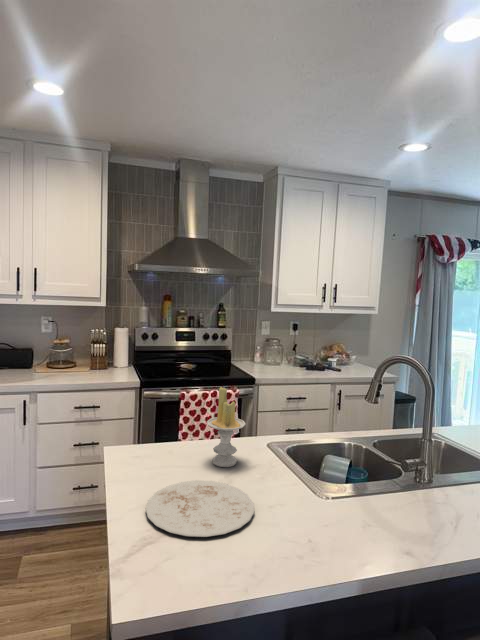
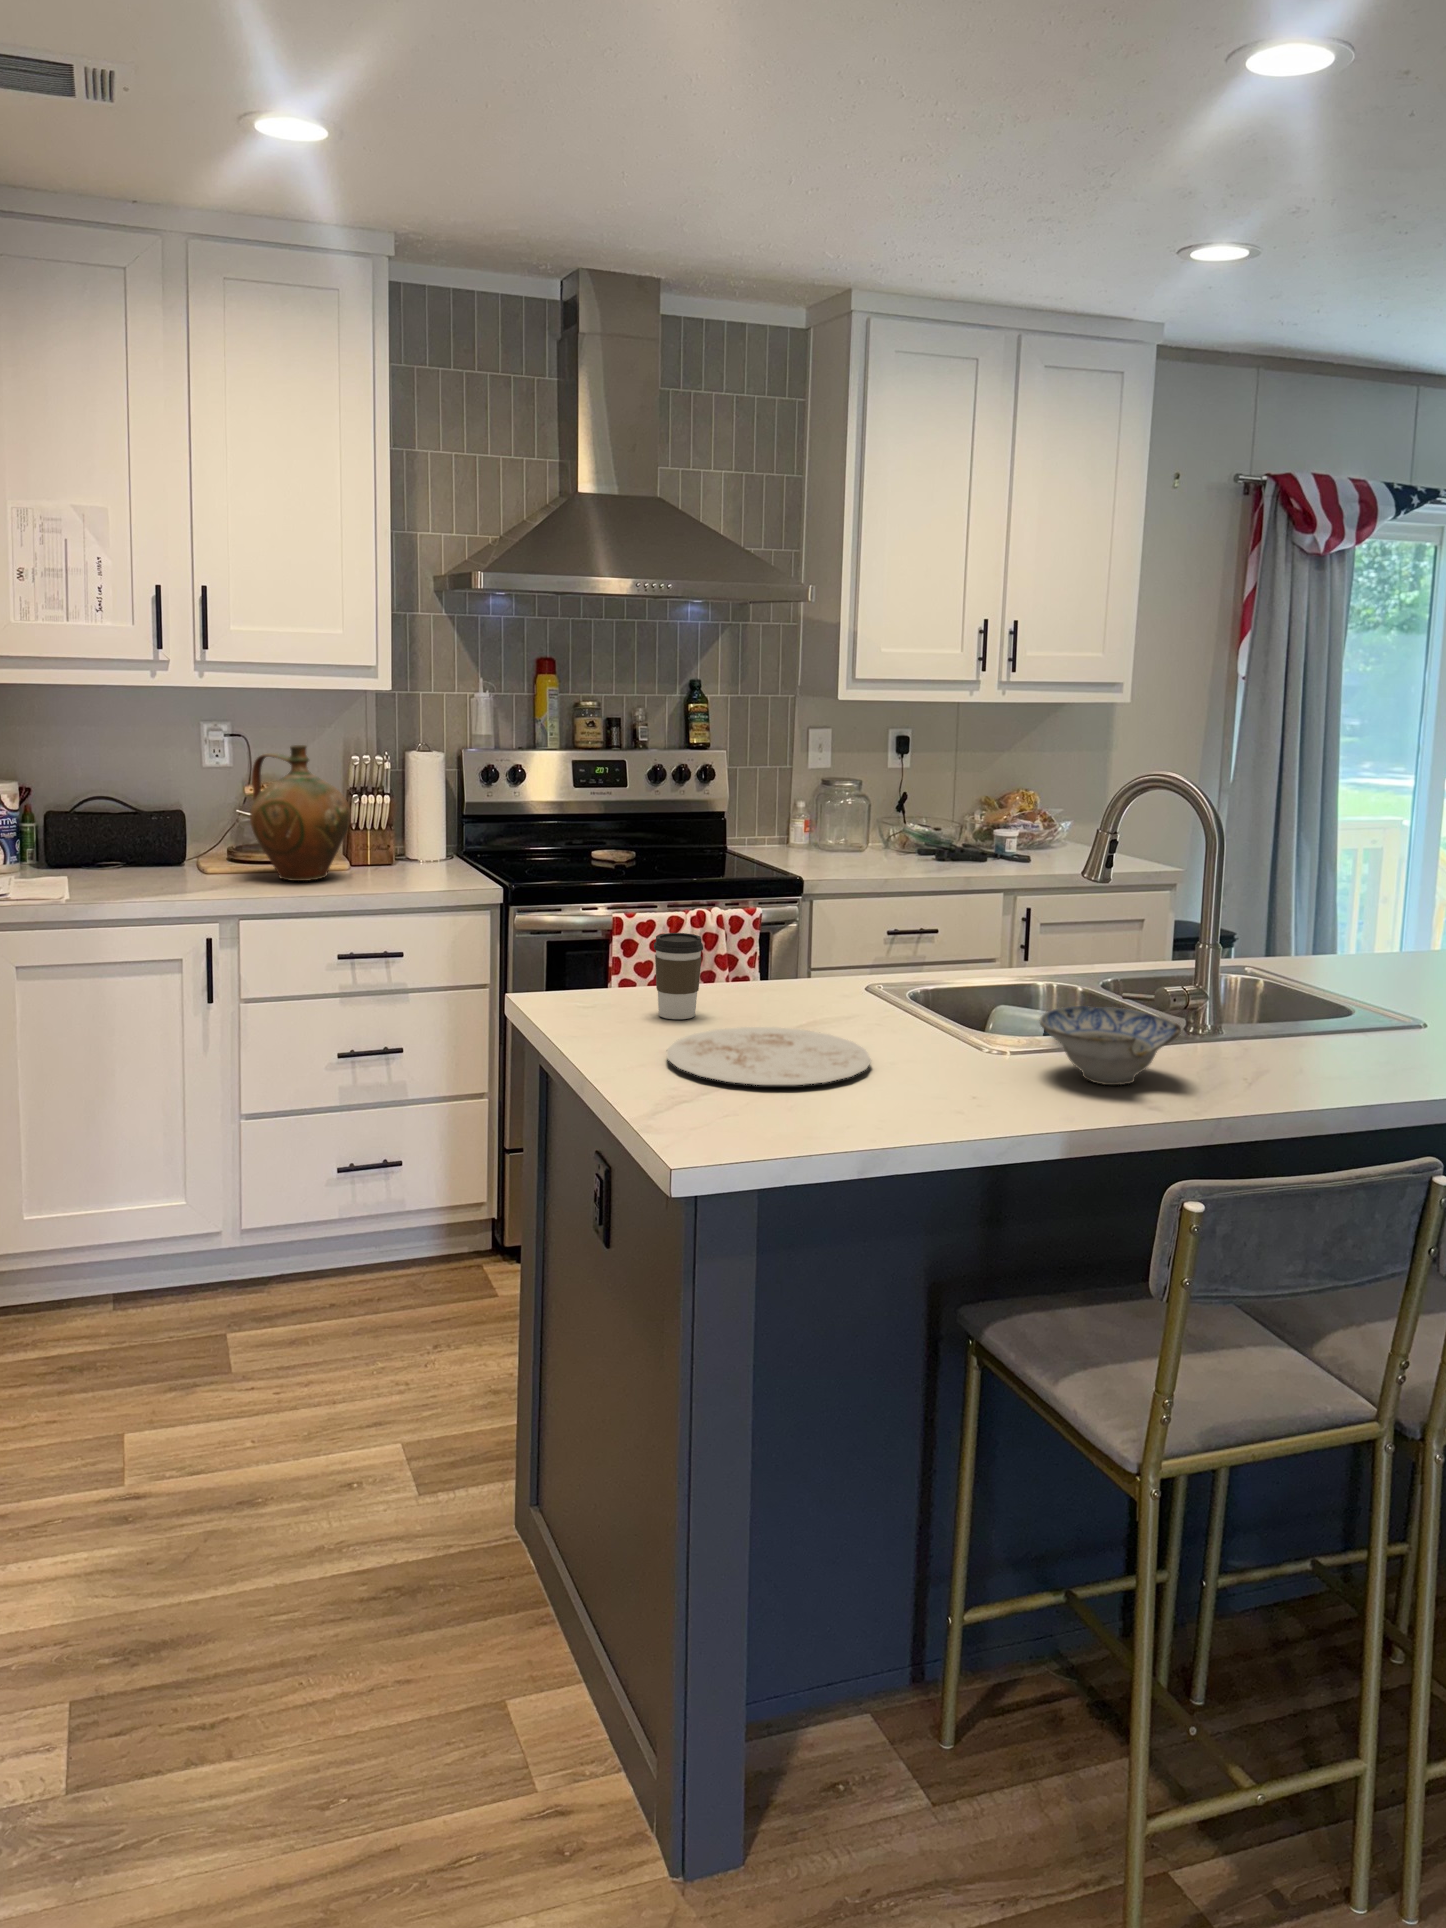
ceramic jug: none [47,326,86,377] -> present [250,745,351,881]
candle: present [207,387,245,467] -> none [749,850,832,1016]
coffee cup: none [160,425,183,469] -> present [654,933,703,1019]
ceramic bowl: none [345,482,425,537] -> present [1040,1006,1181,1085]

